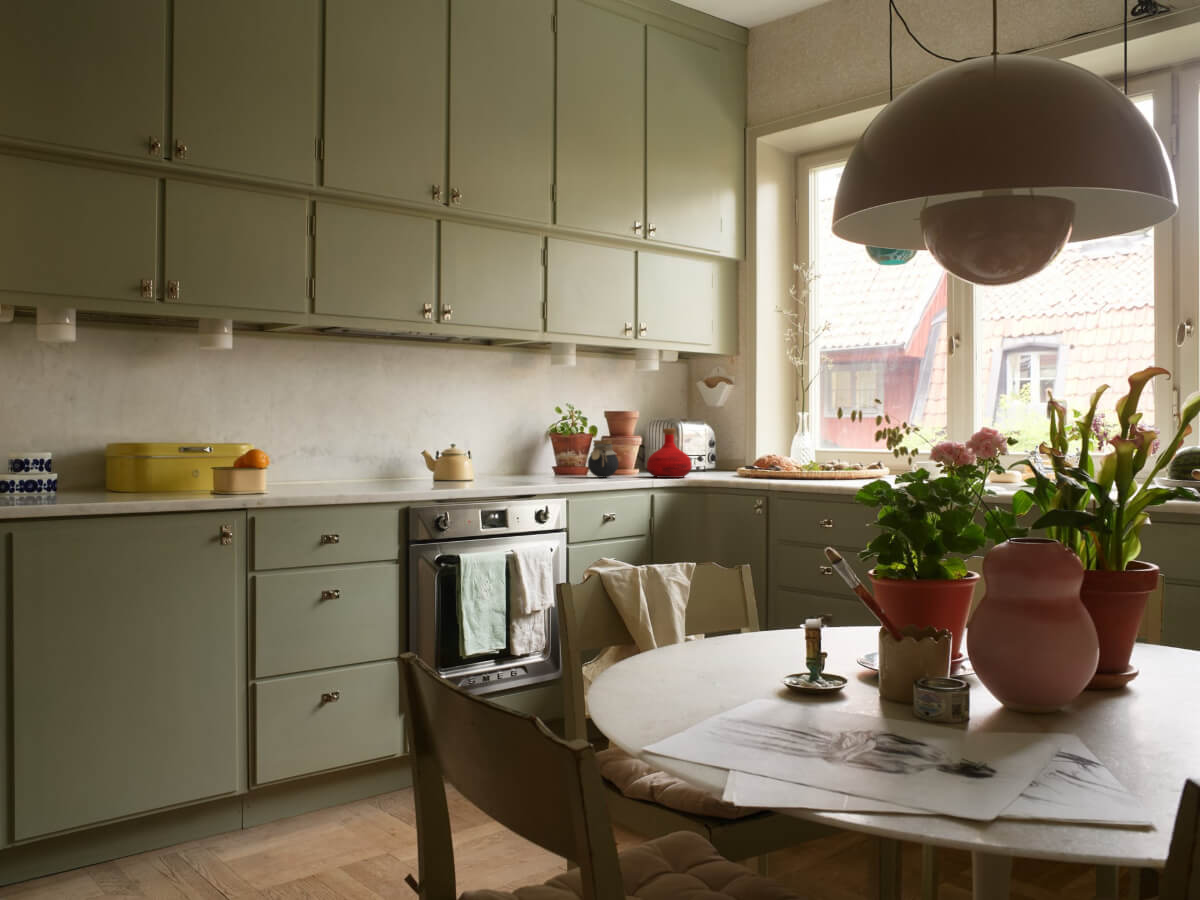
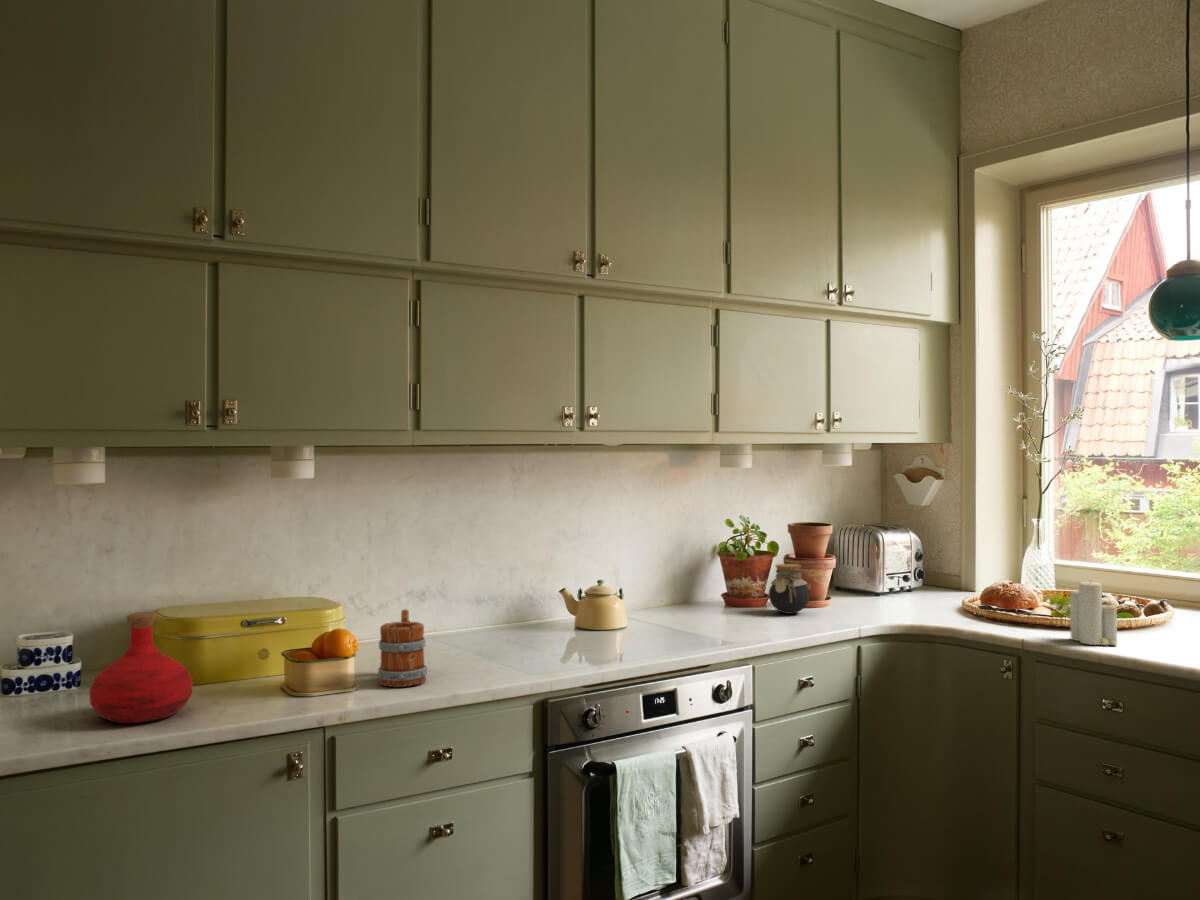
bottle: present [647,428,692,478] -> present [89,612,193,723]
candle: none [800,435,829,485] -> present [1070,582,1117,645]
mug: none [284,443,321,493] -> present [378,610,427,687]

